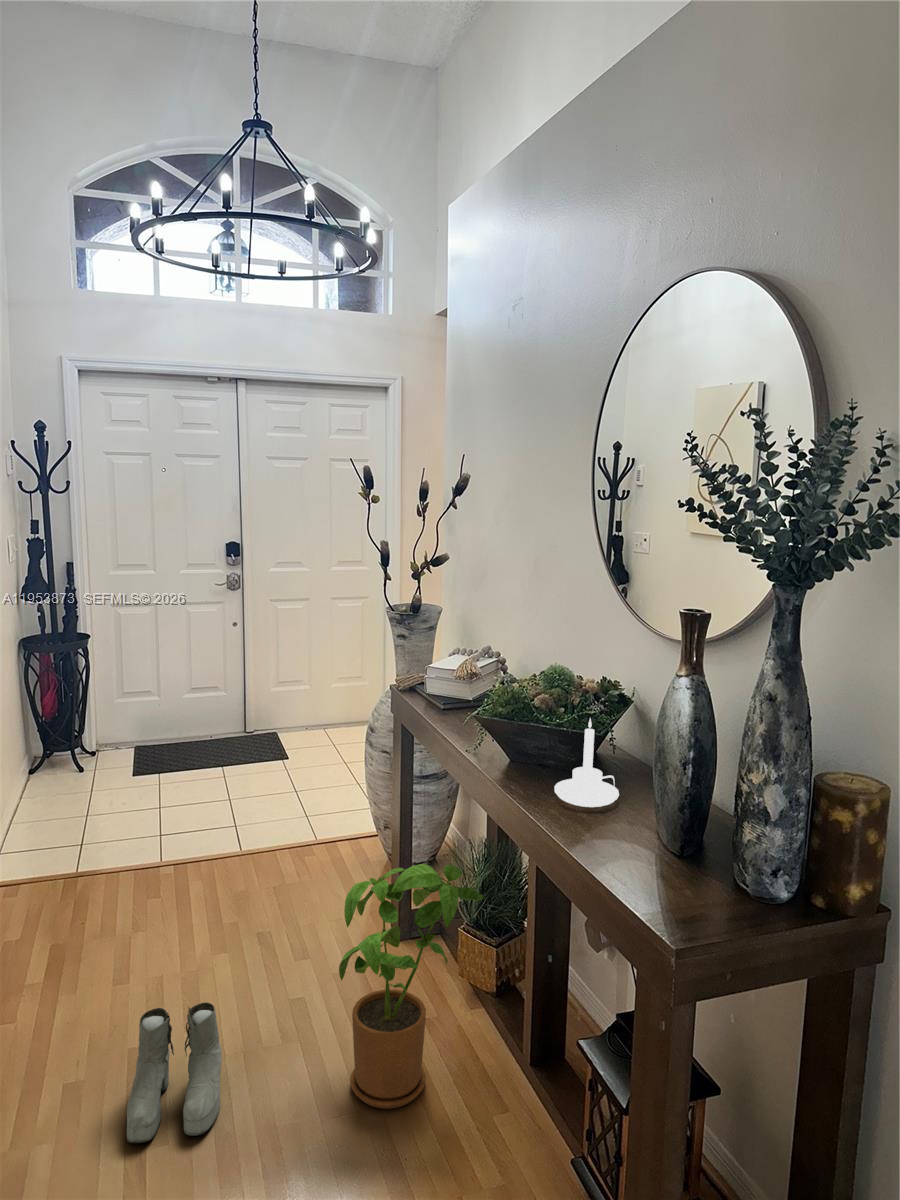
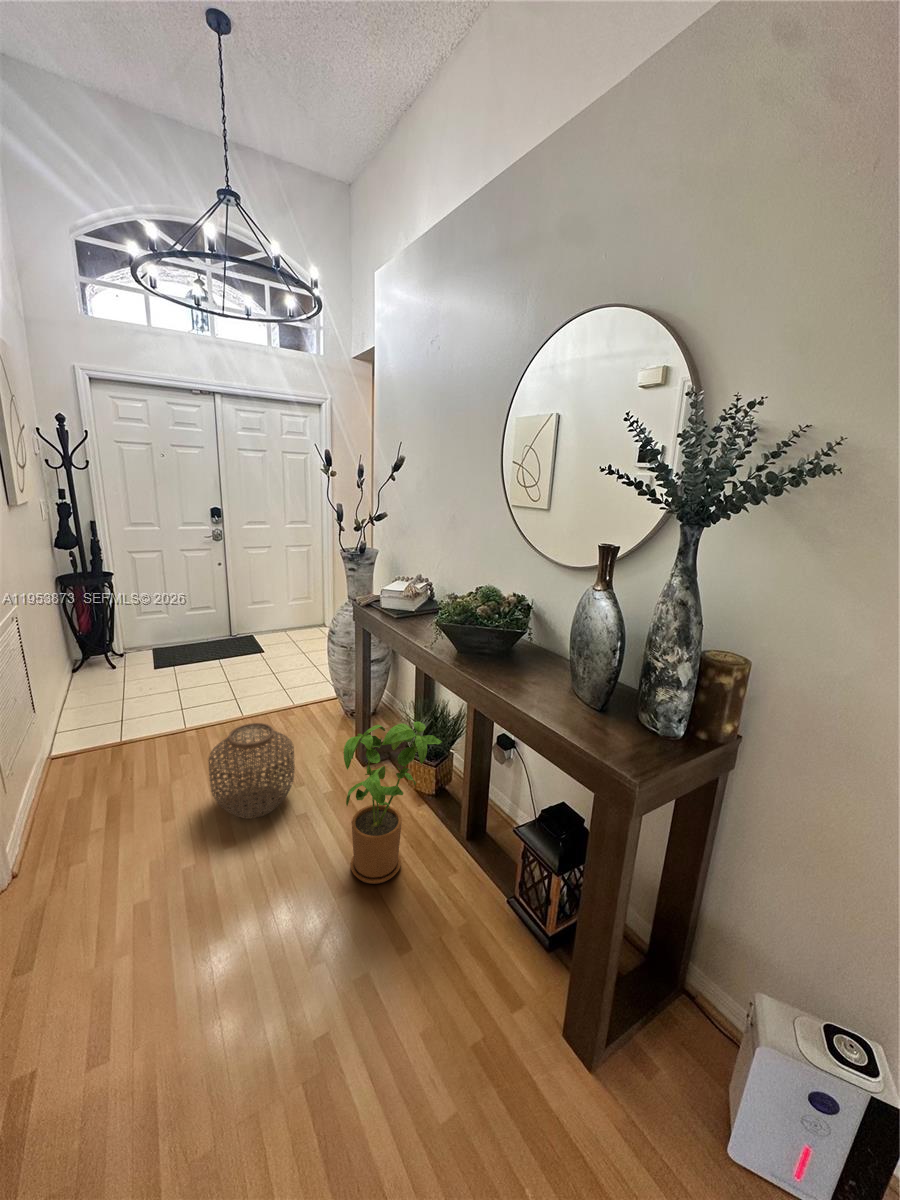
candle holder: present [554,718,619,807] -> none [497,620,541,680]
woven basket: none [175,856,293,996] -> present [208,723,294,818]
boots: present [127,1002,222,1143] -> none [190,832,260,942]

